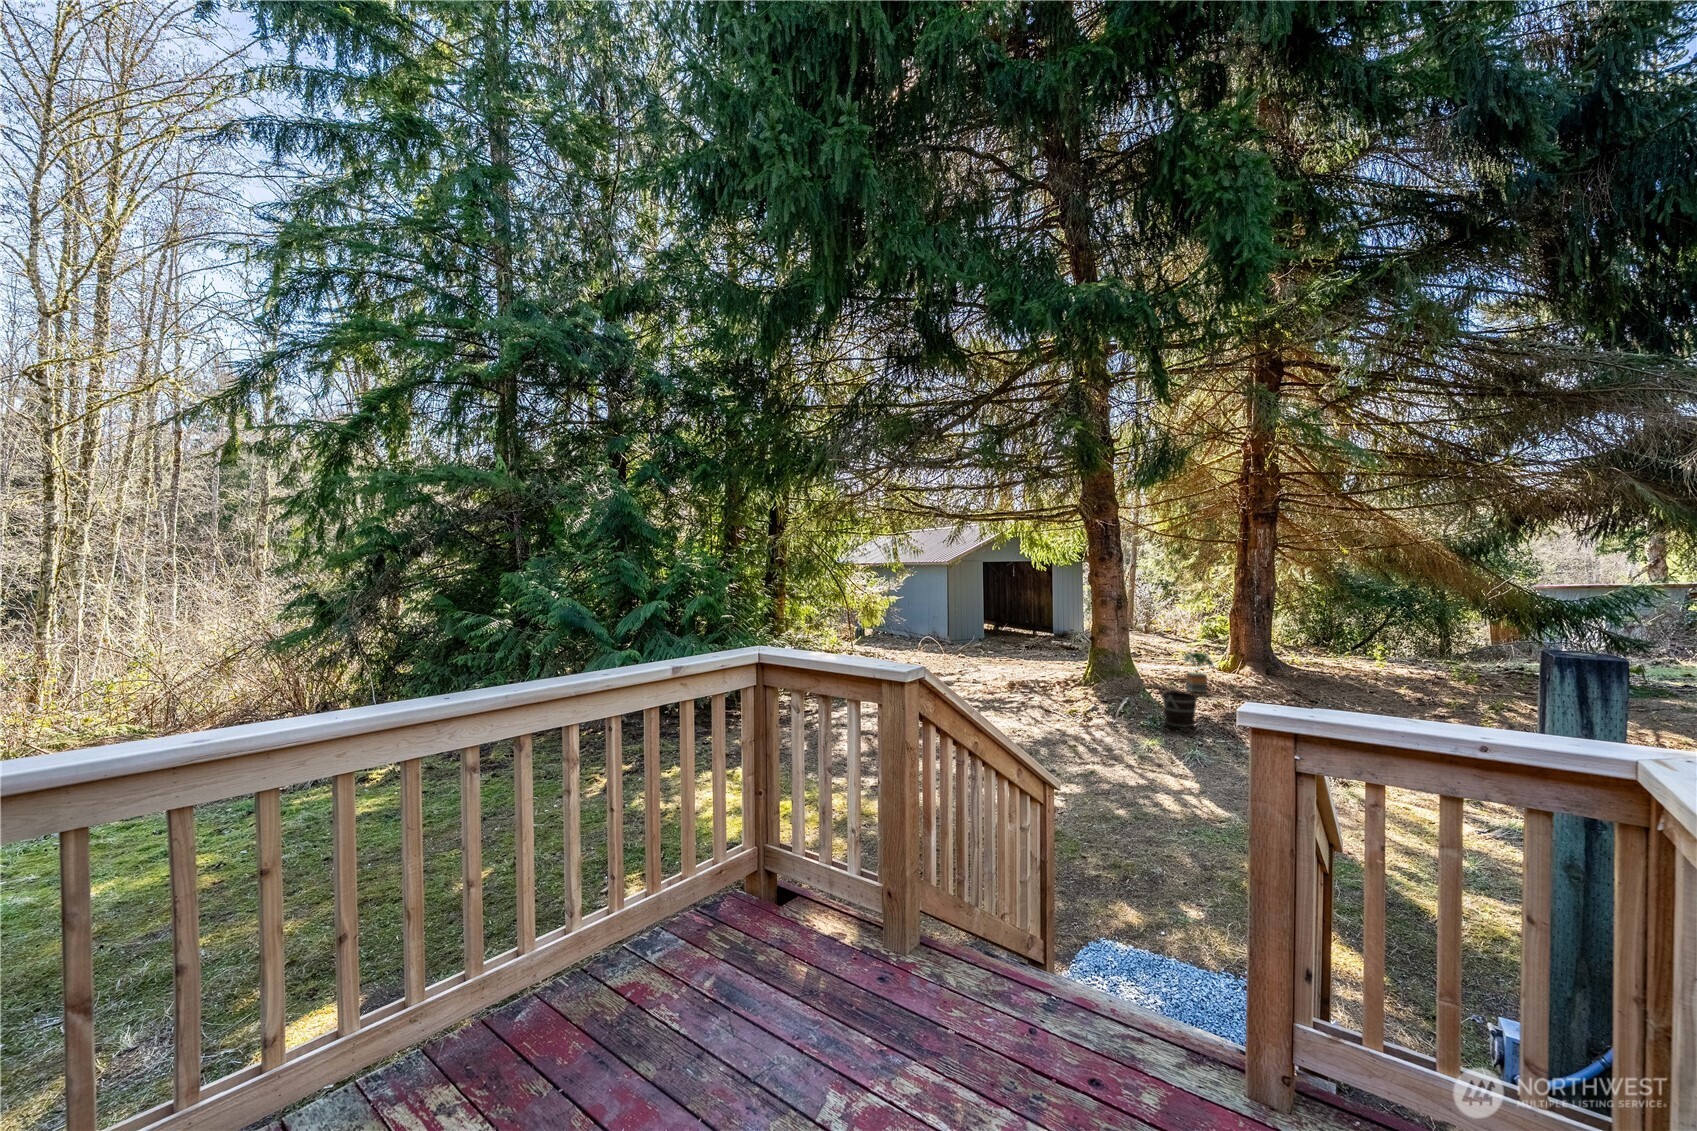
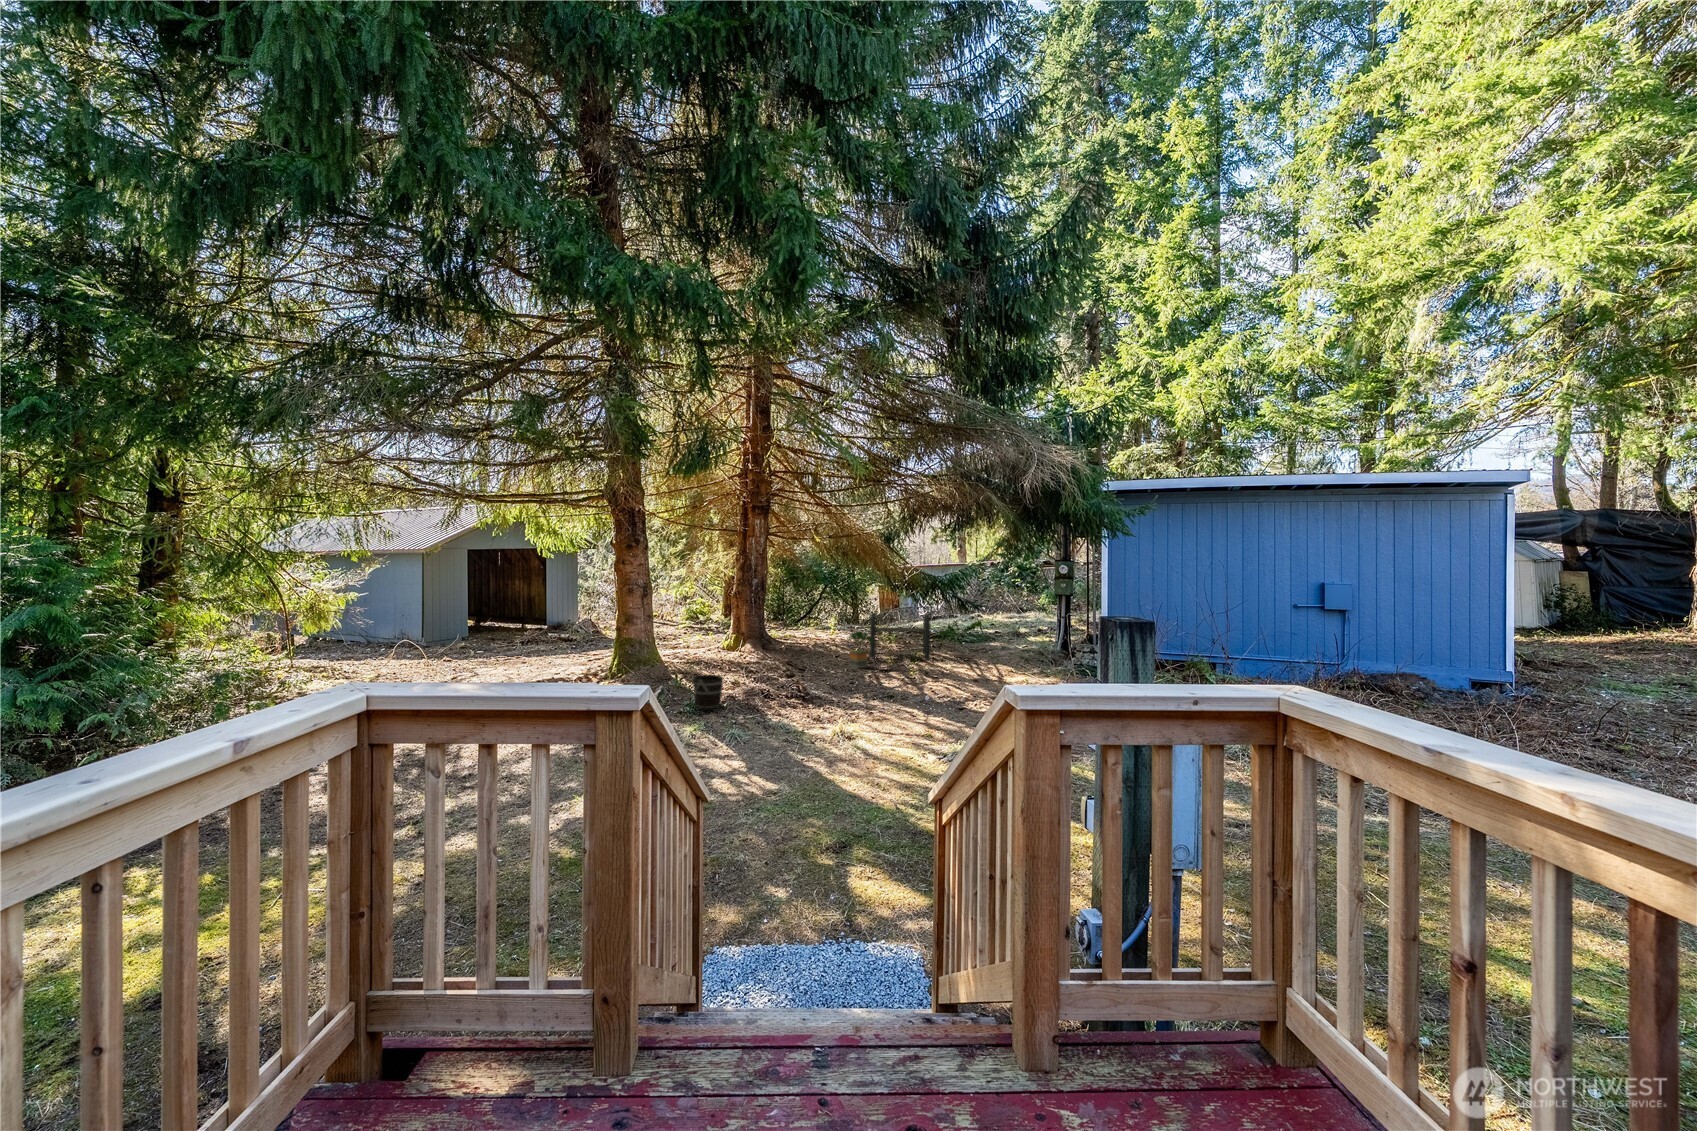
bench: none [1424,644,1531,714] -> present [870,614,931,660]
potted tree: present [1184,653,1213,692] -> present [847,632,873,668]

